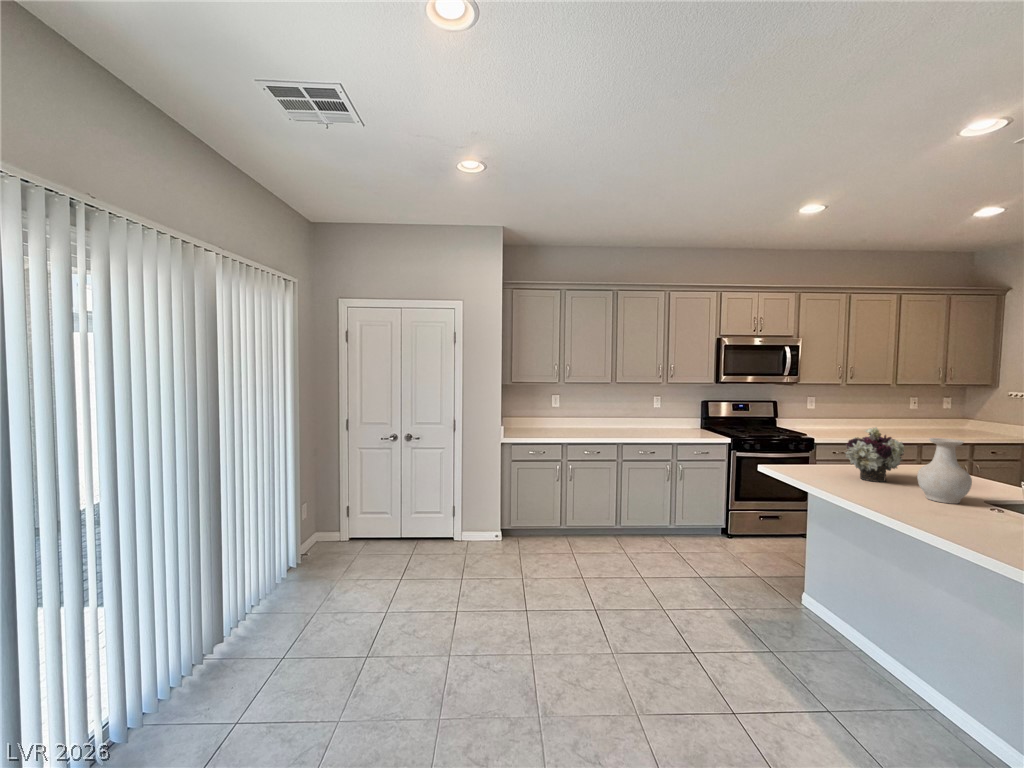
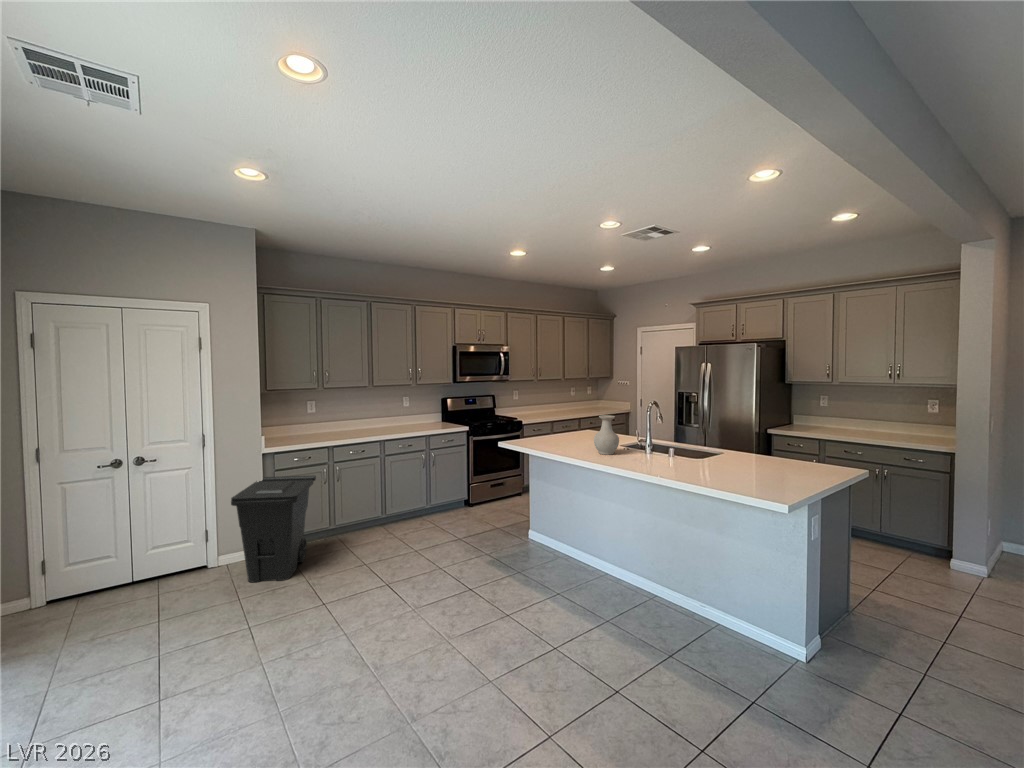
flower arrangement: present [846,427,905,482] -> none [553,411,584,447]
trash can: none [466,464,545,569] -> present [231,475,316,583]

